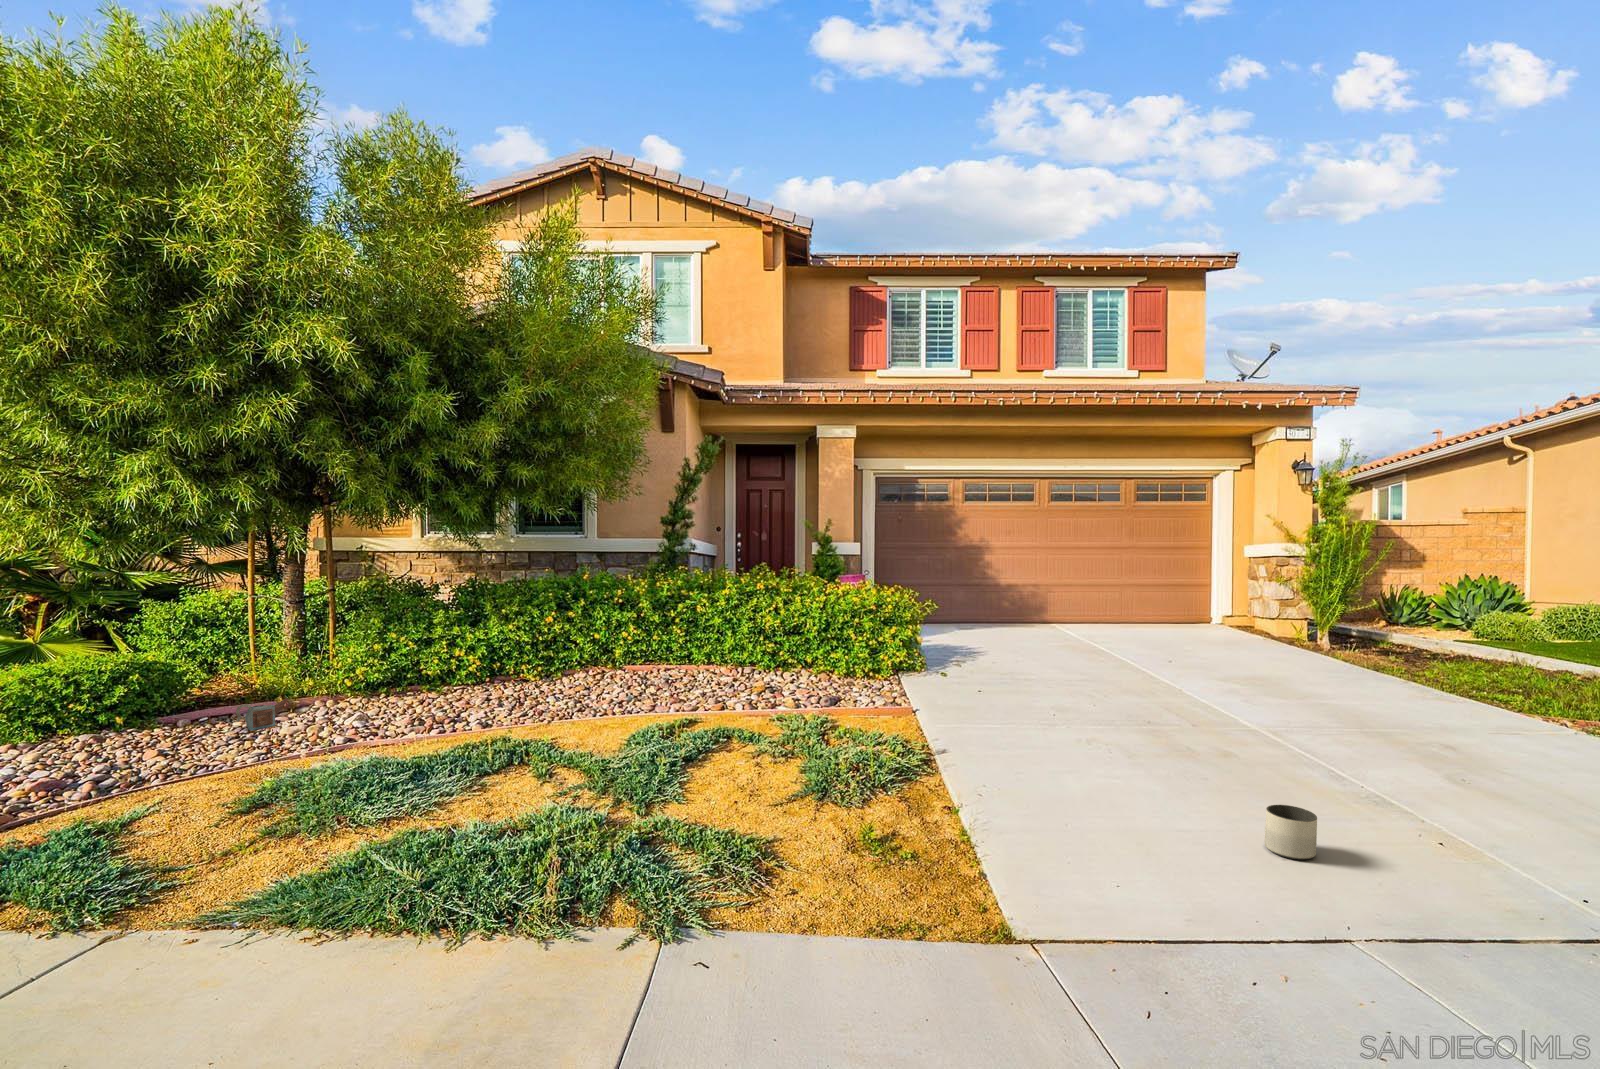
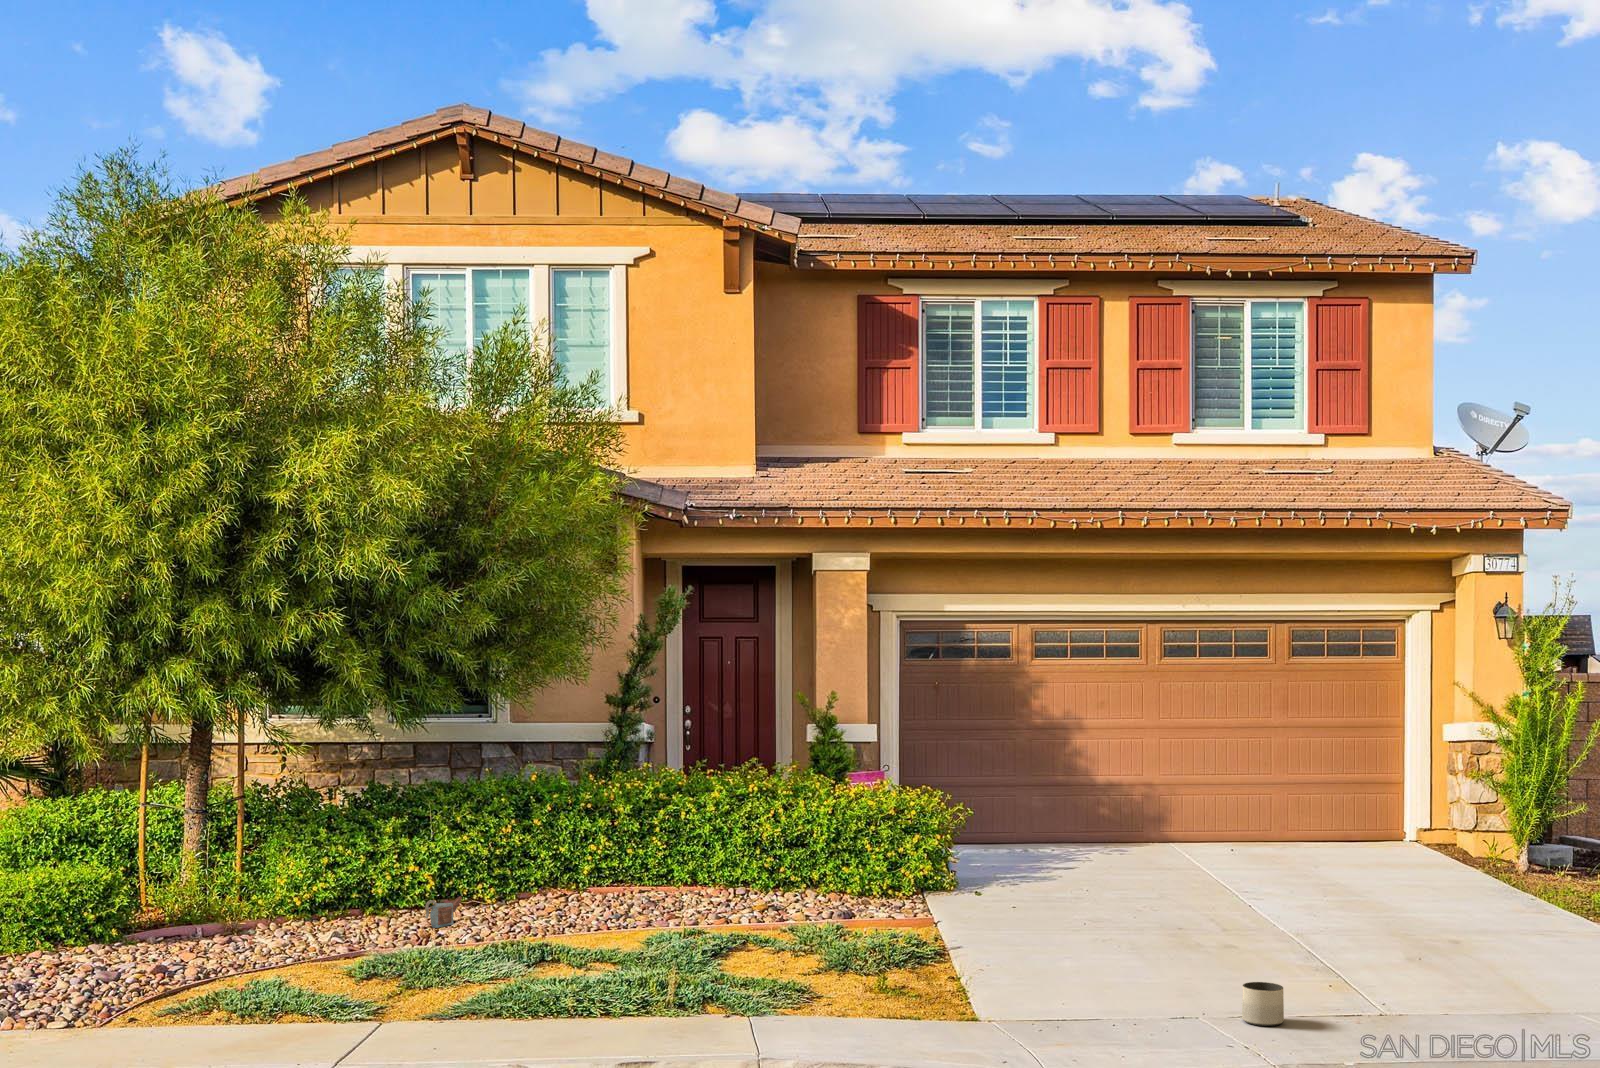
watering can: present [236,698,289,730] -> present [425,896,462,928]

